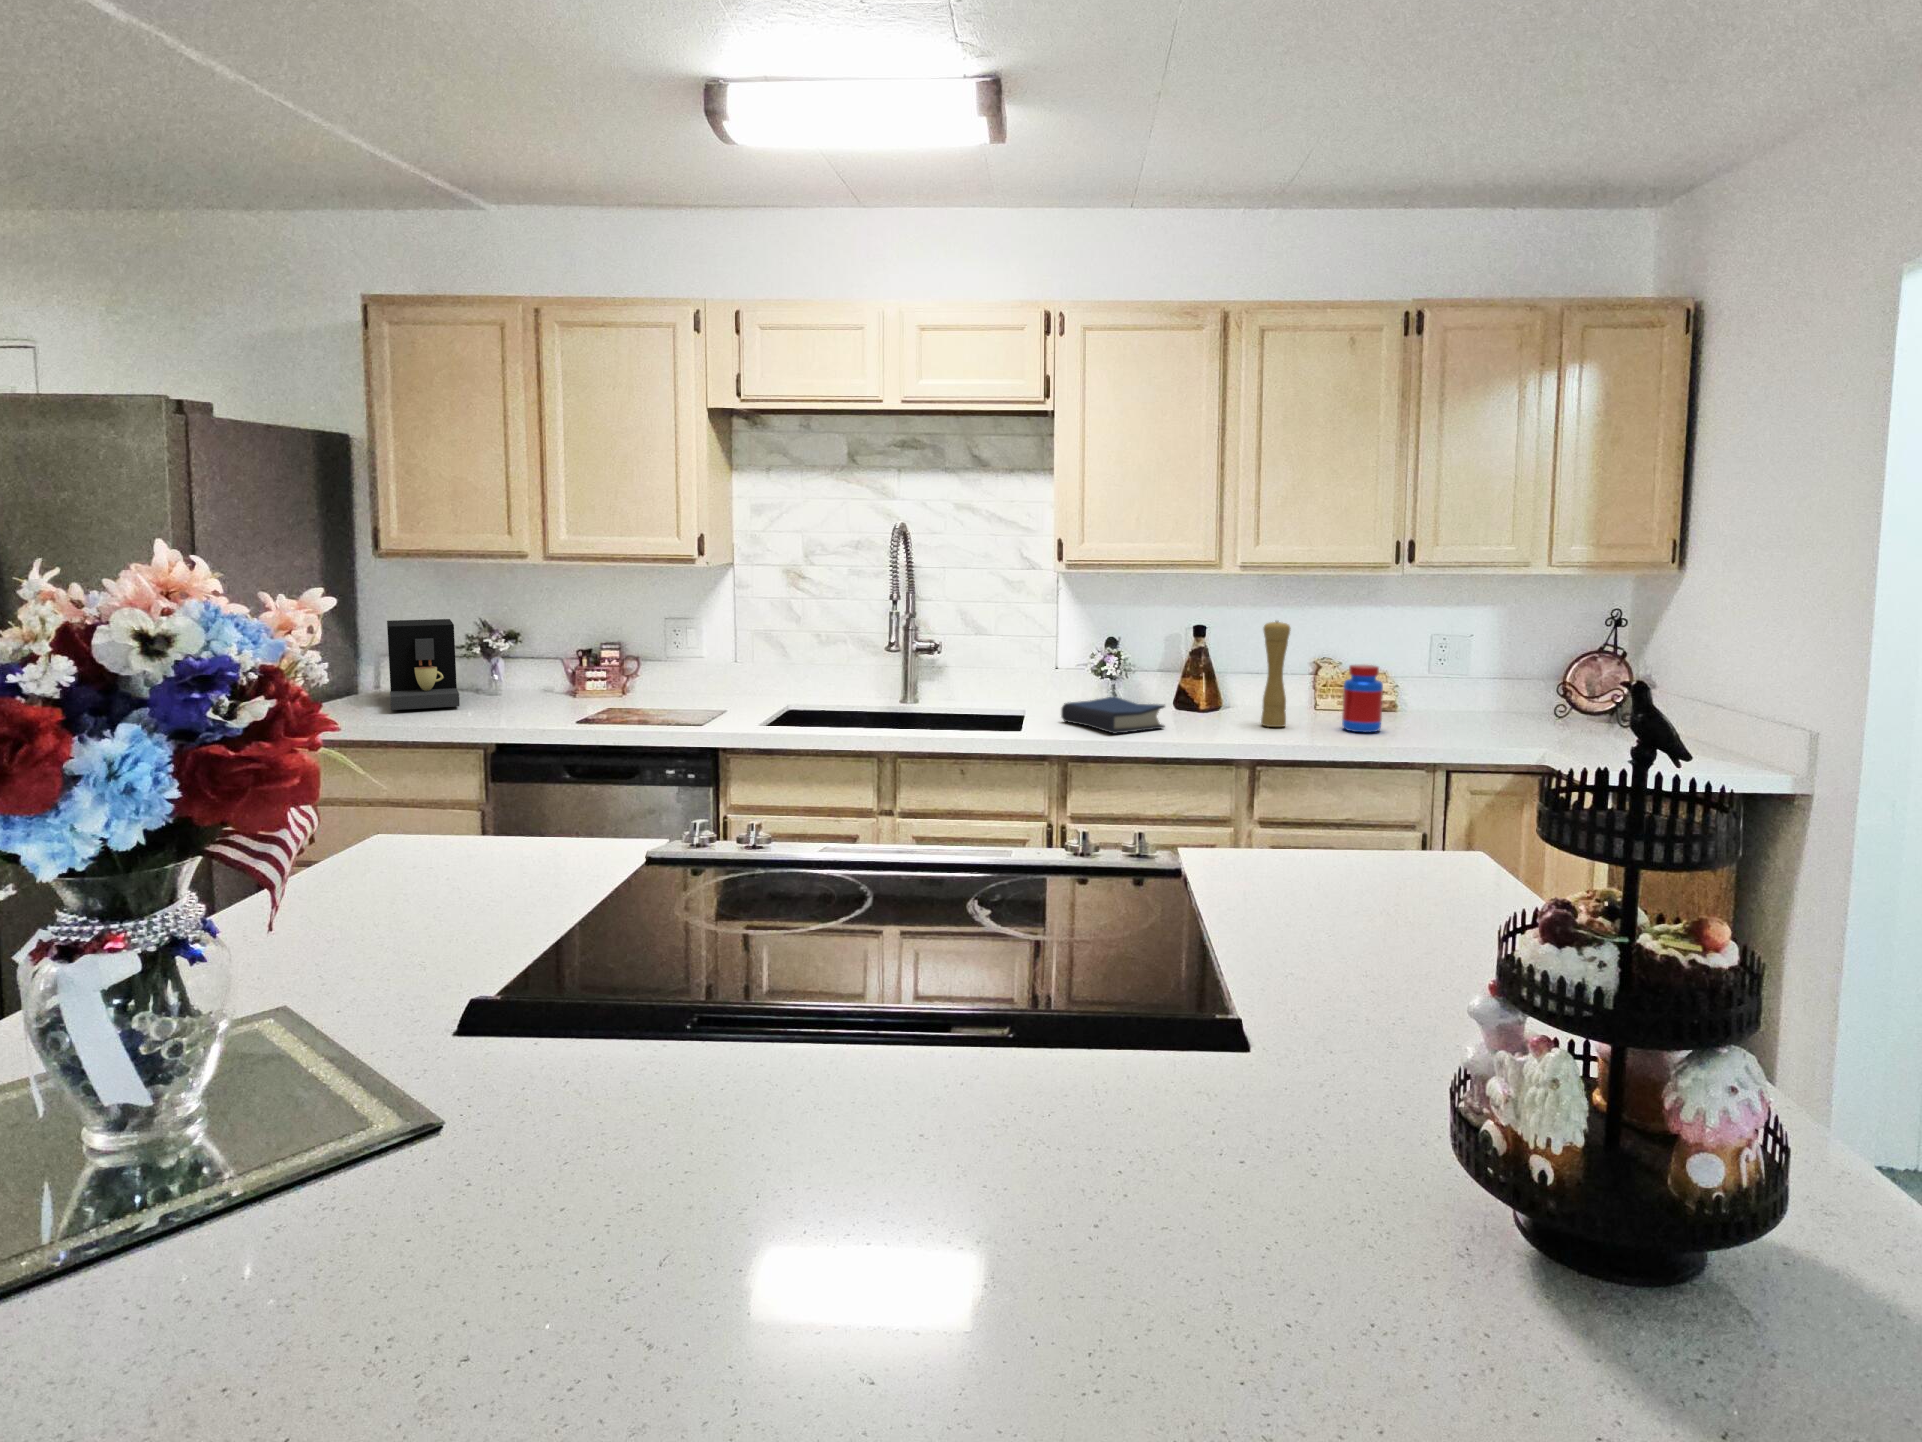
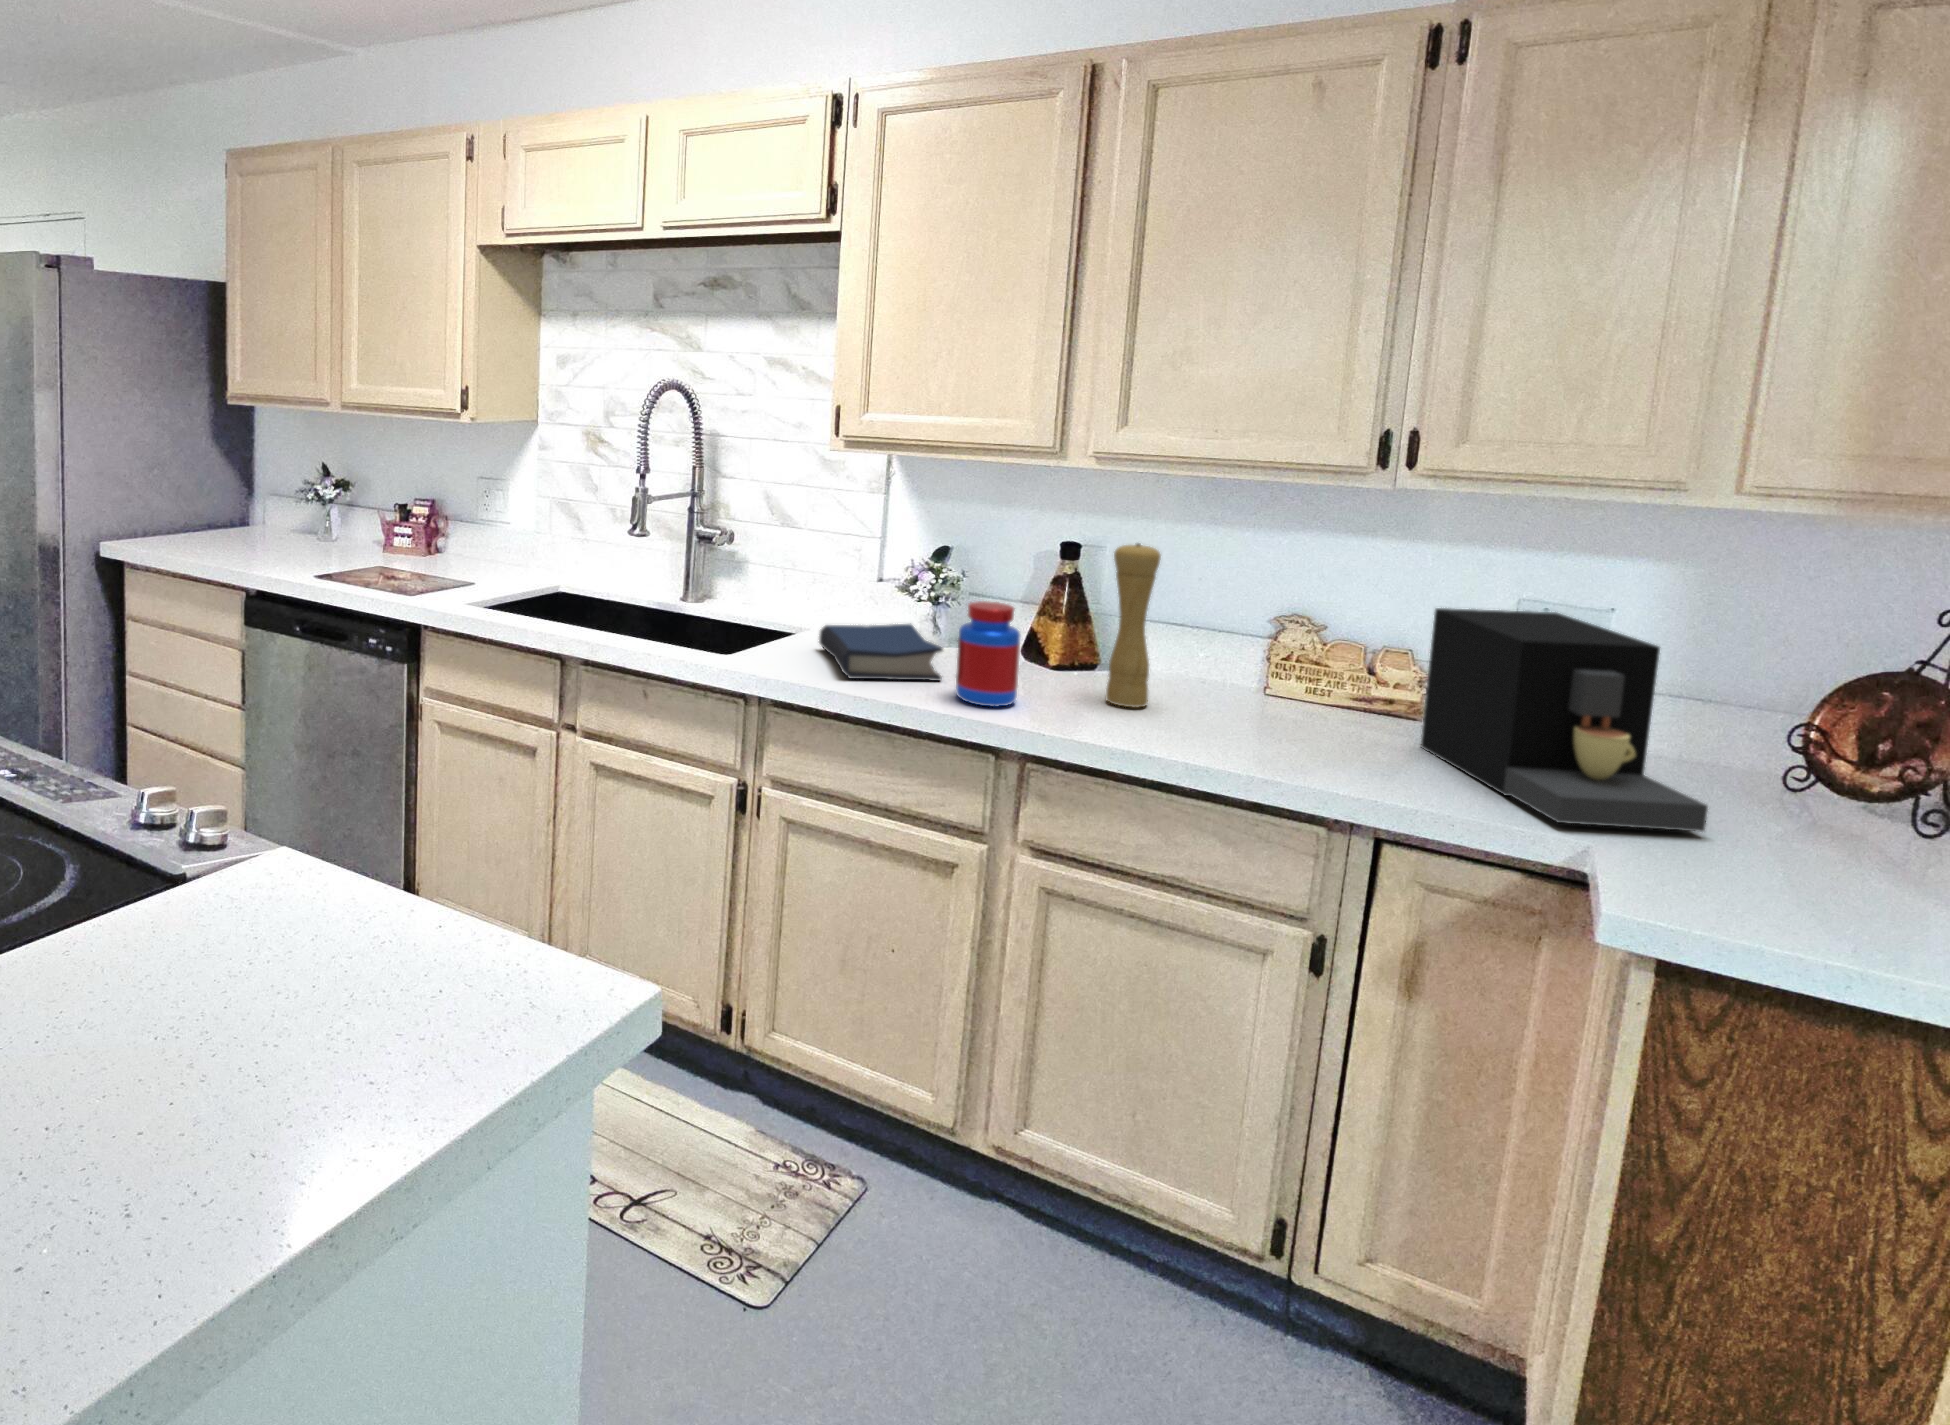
coffee maker: present [387,619,460,710] -> present [1421,608,1708,832]
jar: present [1342,665,1383,732] -> present [956,601,1021,707]

